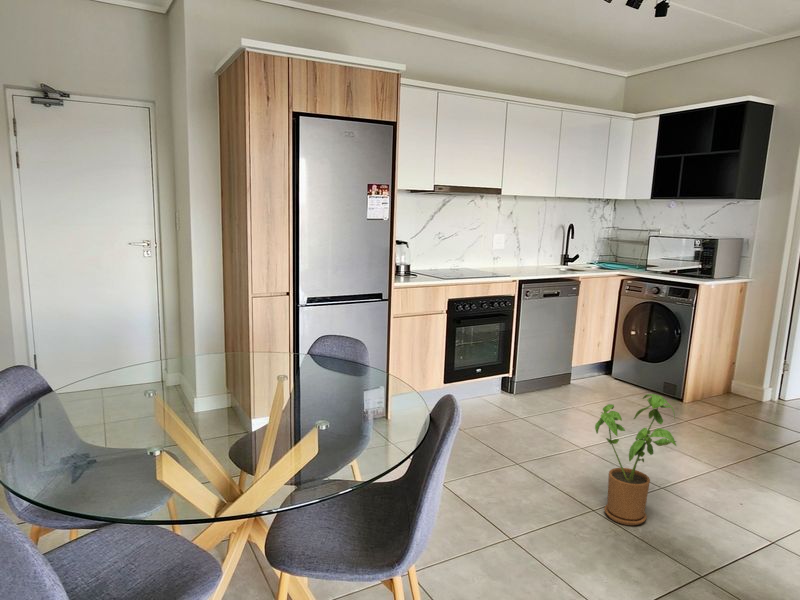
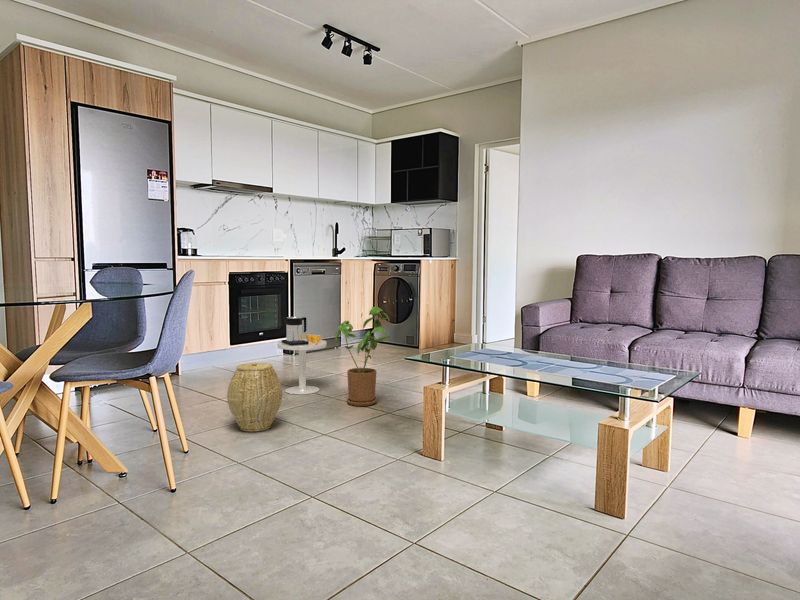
side table: none [513,382,576,484] -> present [278,317,327,395]
woven basket: none [463,466,532,560] -> present [227,362,282,432]

